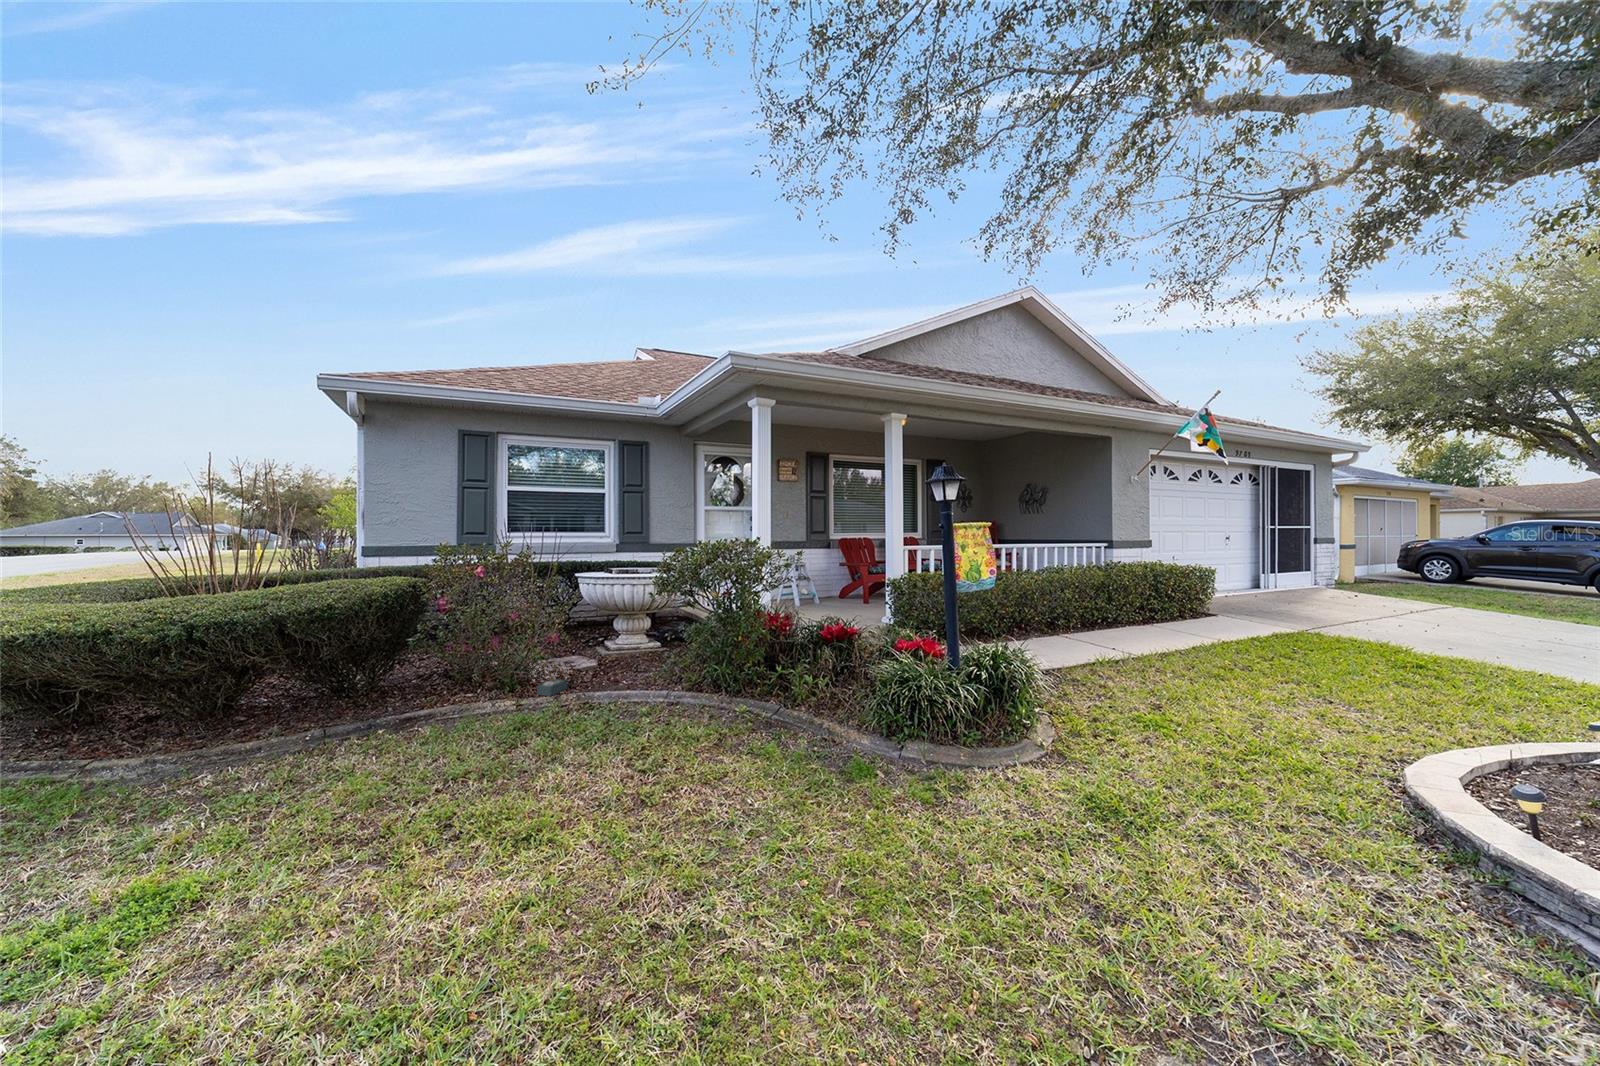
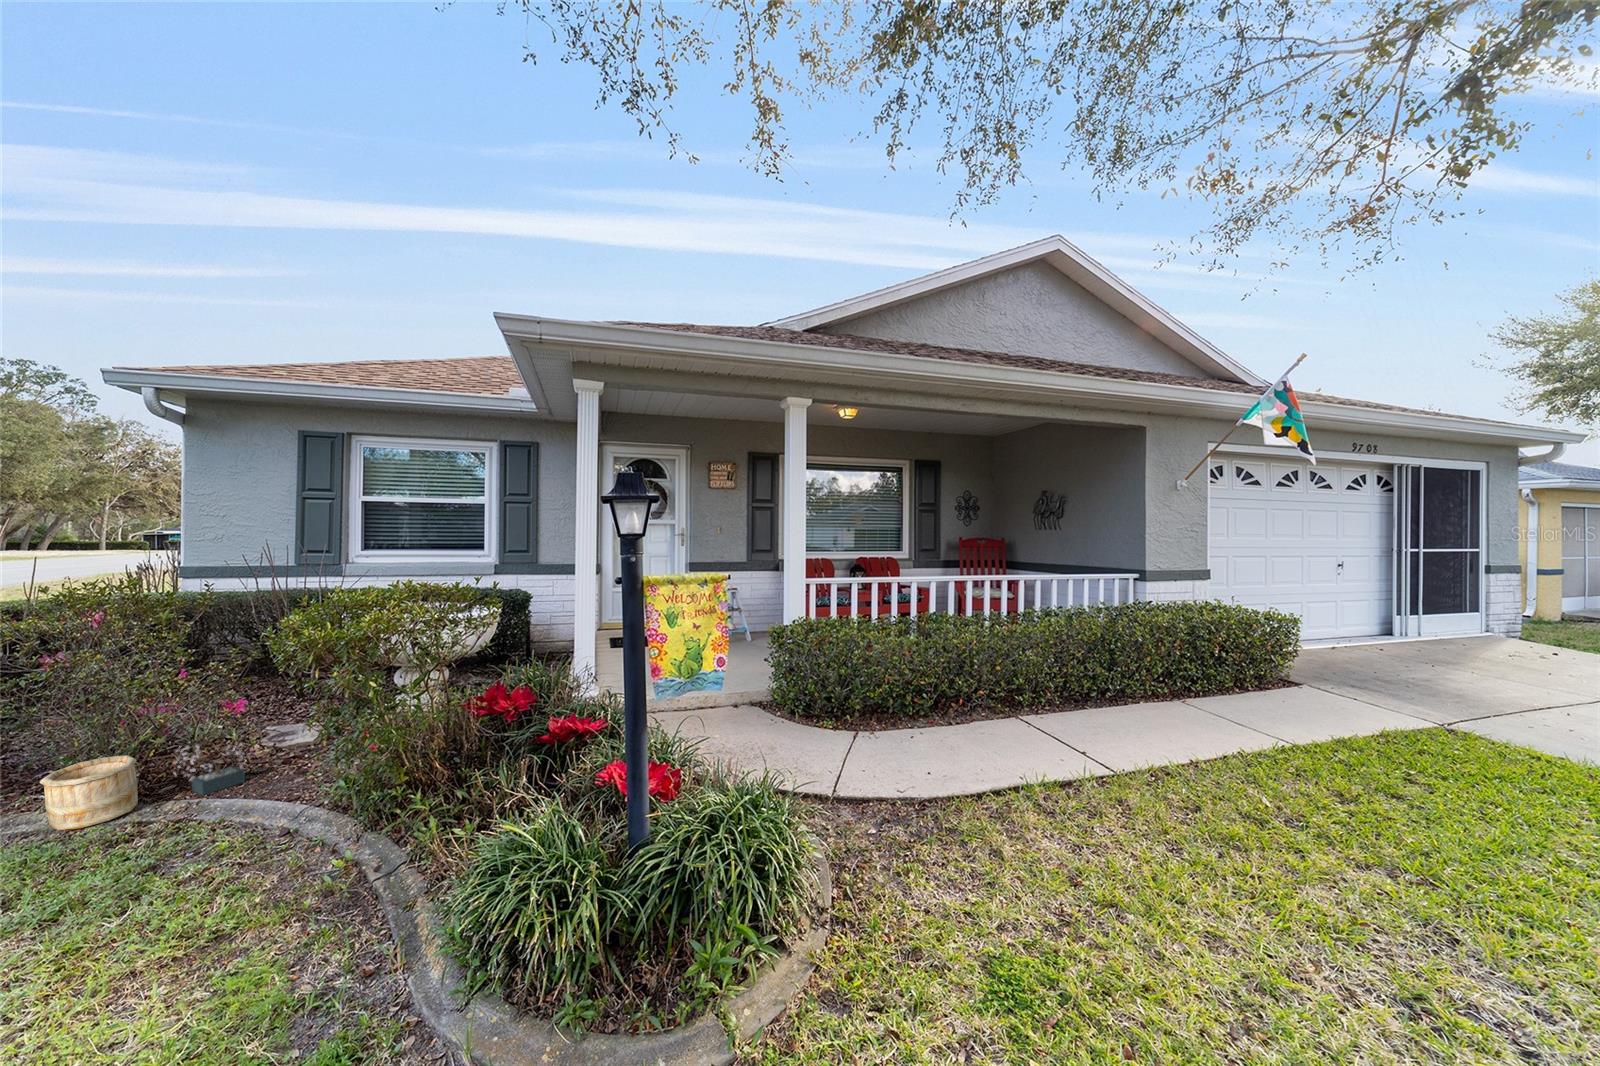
wooden bucket: none [465,668,517,715] -> present [40,755,138,830]

